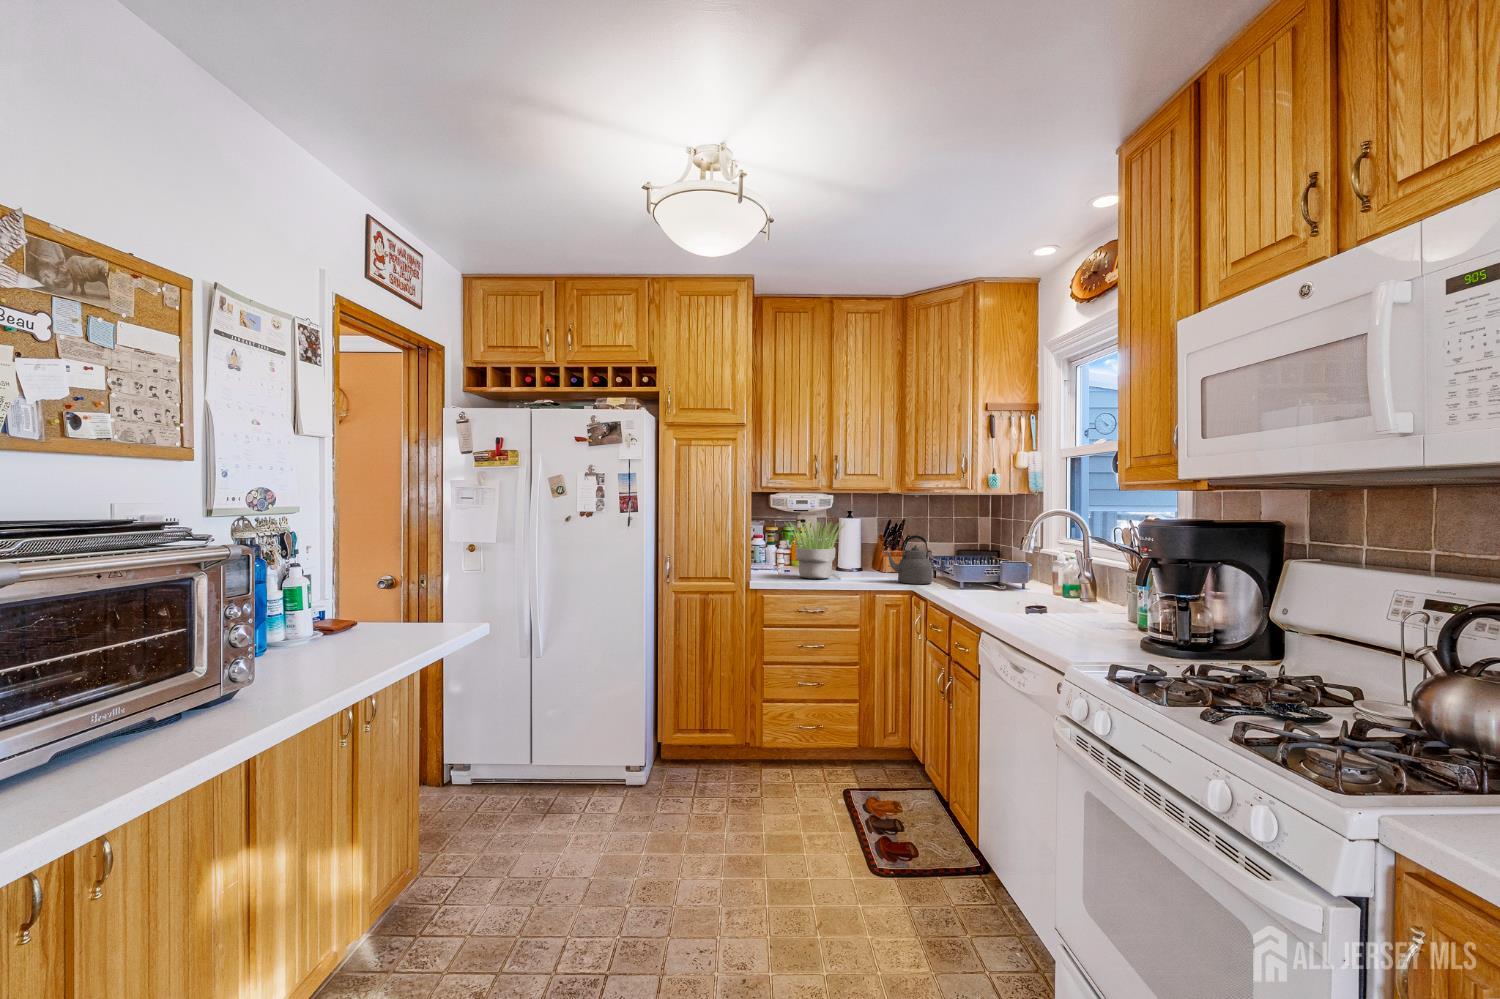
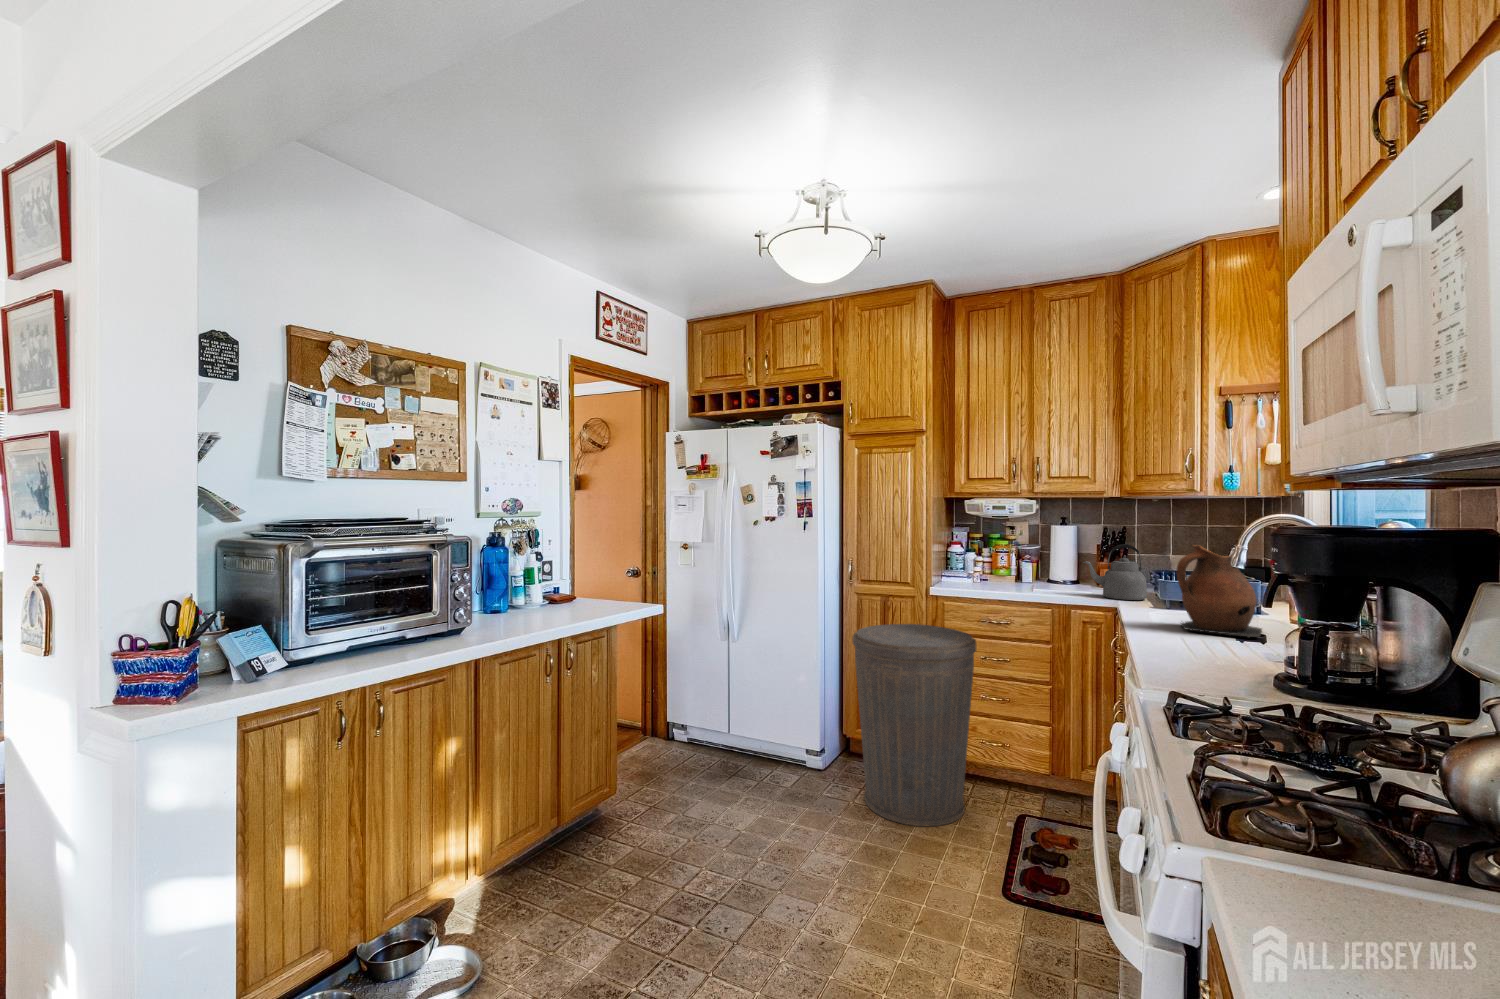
potted plant: present [790,521,843,579] -> none [970,526,1046,588]
ceramic pitcher: none [991,536,1058,611] -> present [1176,545,1262,638]
trash can: none [690,620,812,826] -> present [852,624,977,826]

